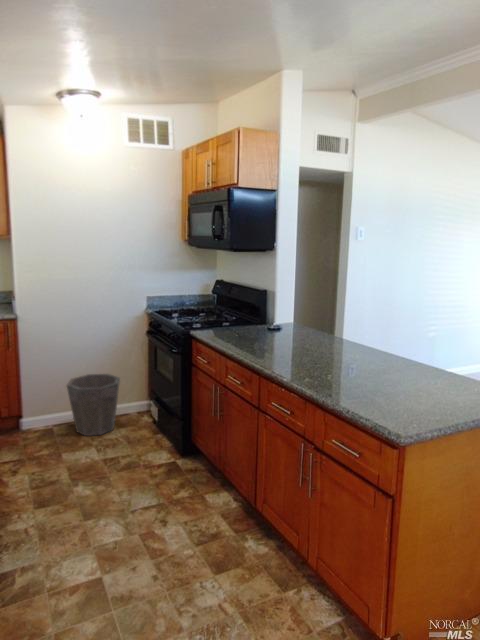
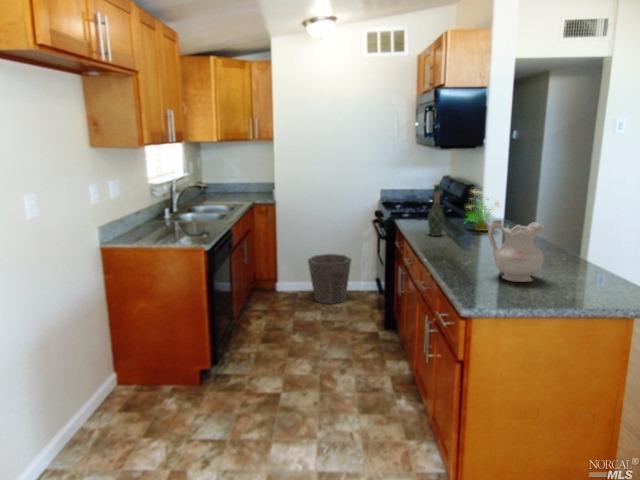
potted plant: none [274,292,312,340] -> present [465,191,499,231]
wine bottle: none [251,294,268,349] -> present [428,185,444,236]
ceramic pitcher: none [371,334,425,398] -> present [488,220,544,282]

